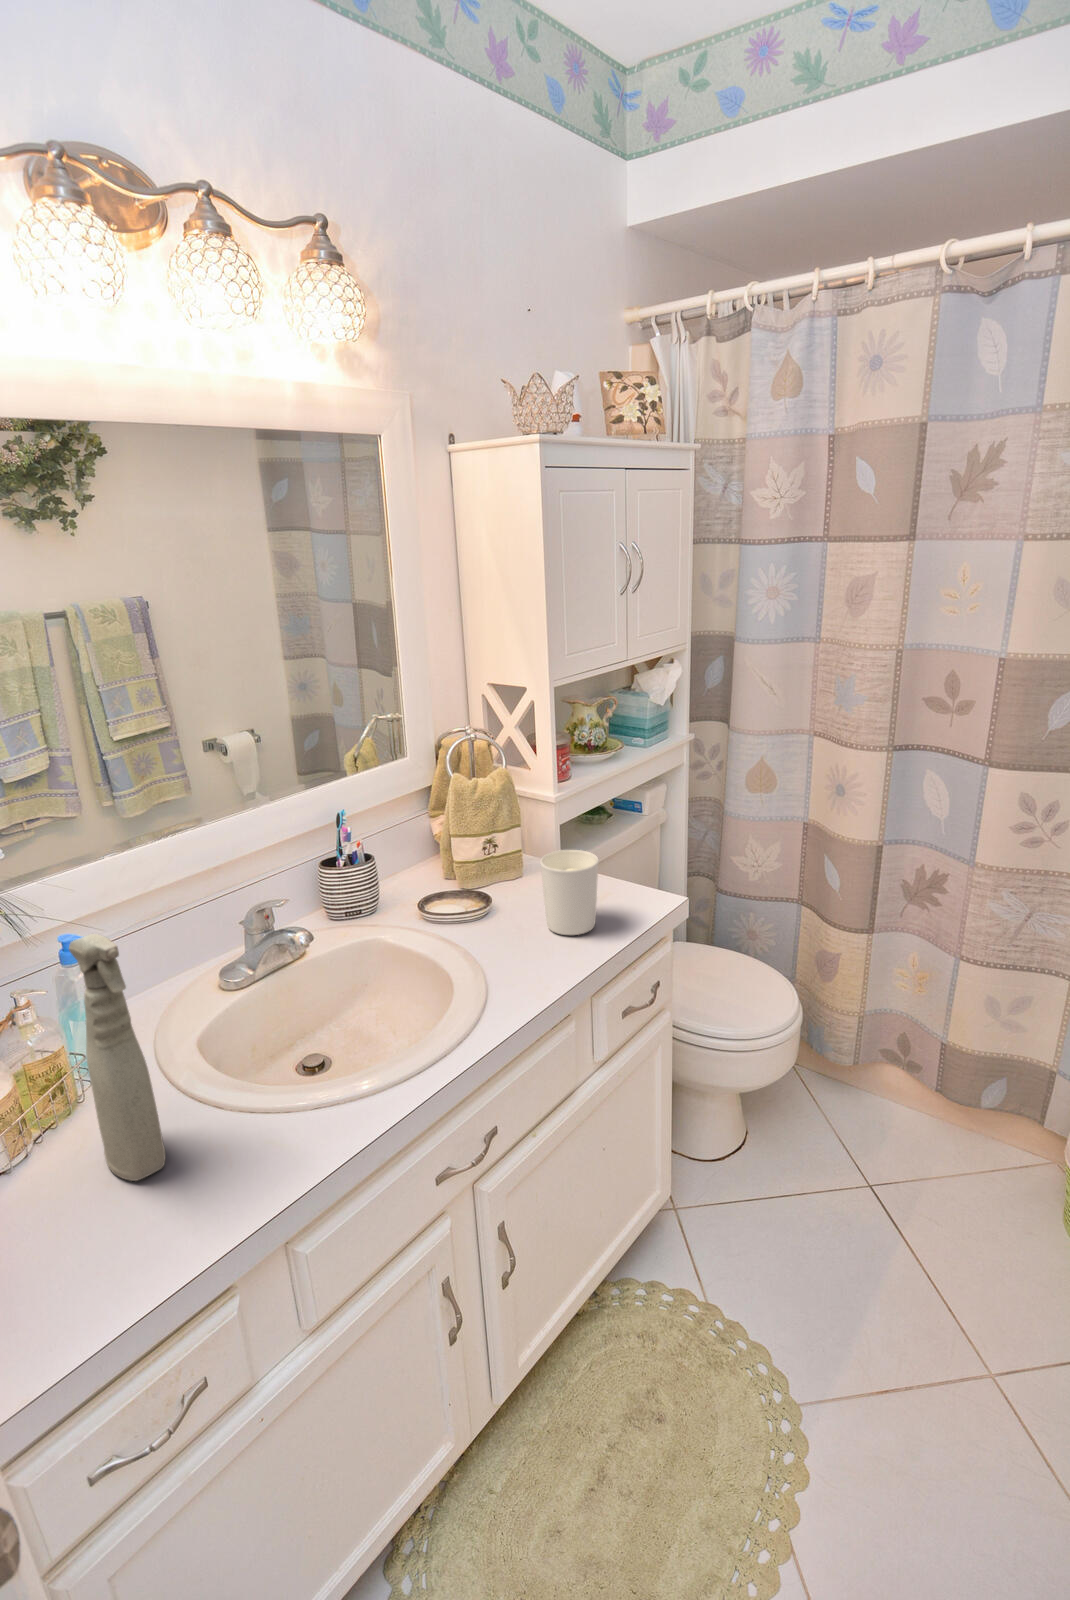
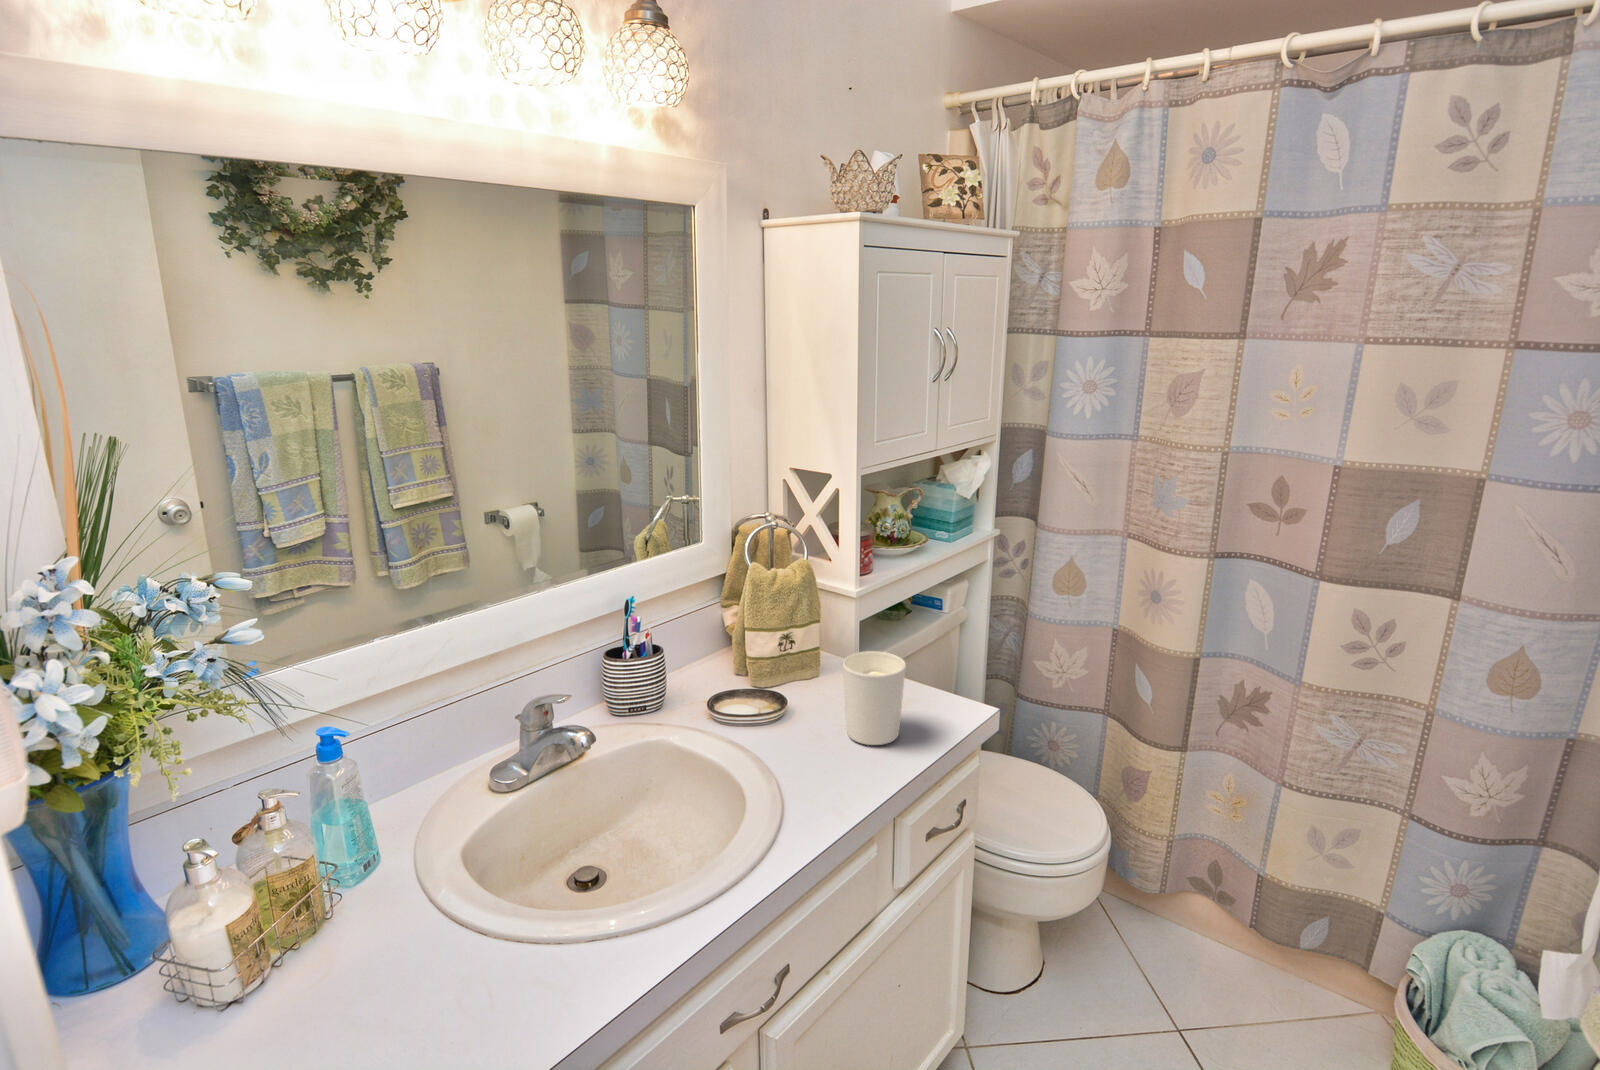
spray bottle: present [69,934,166,1181] -> none [323,736,416,1021]

